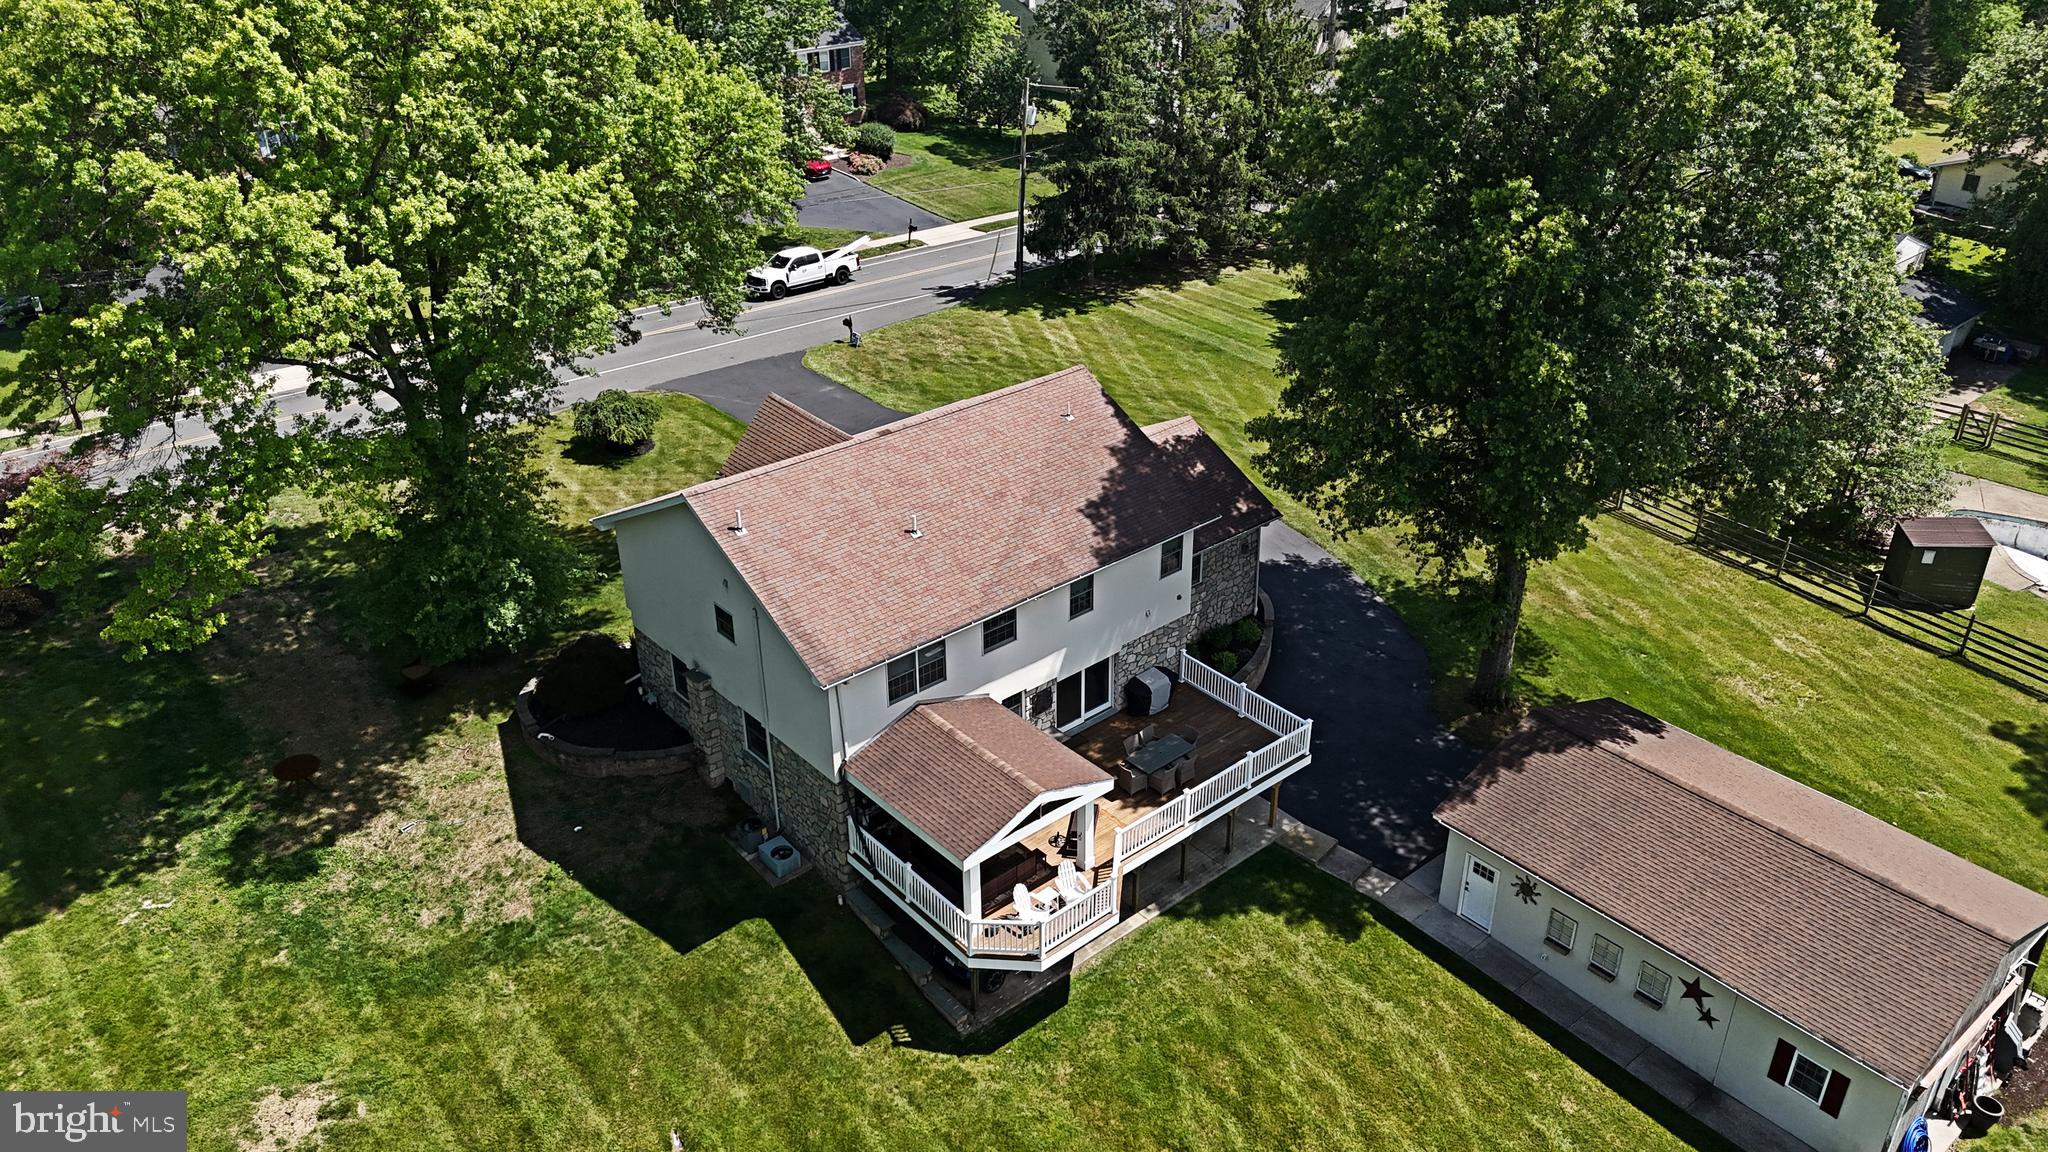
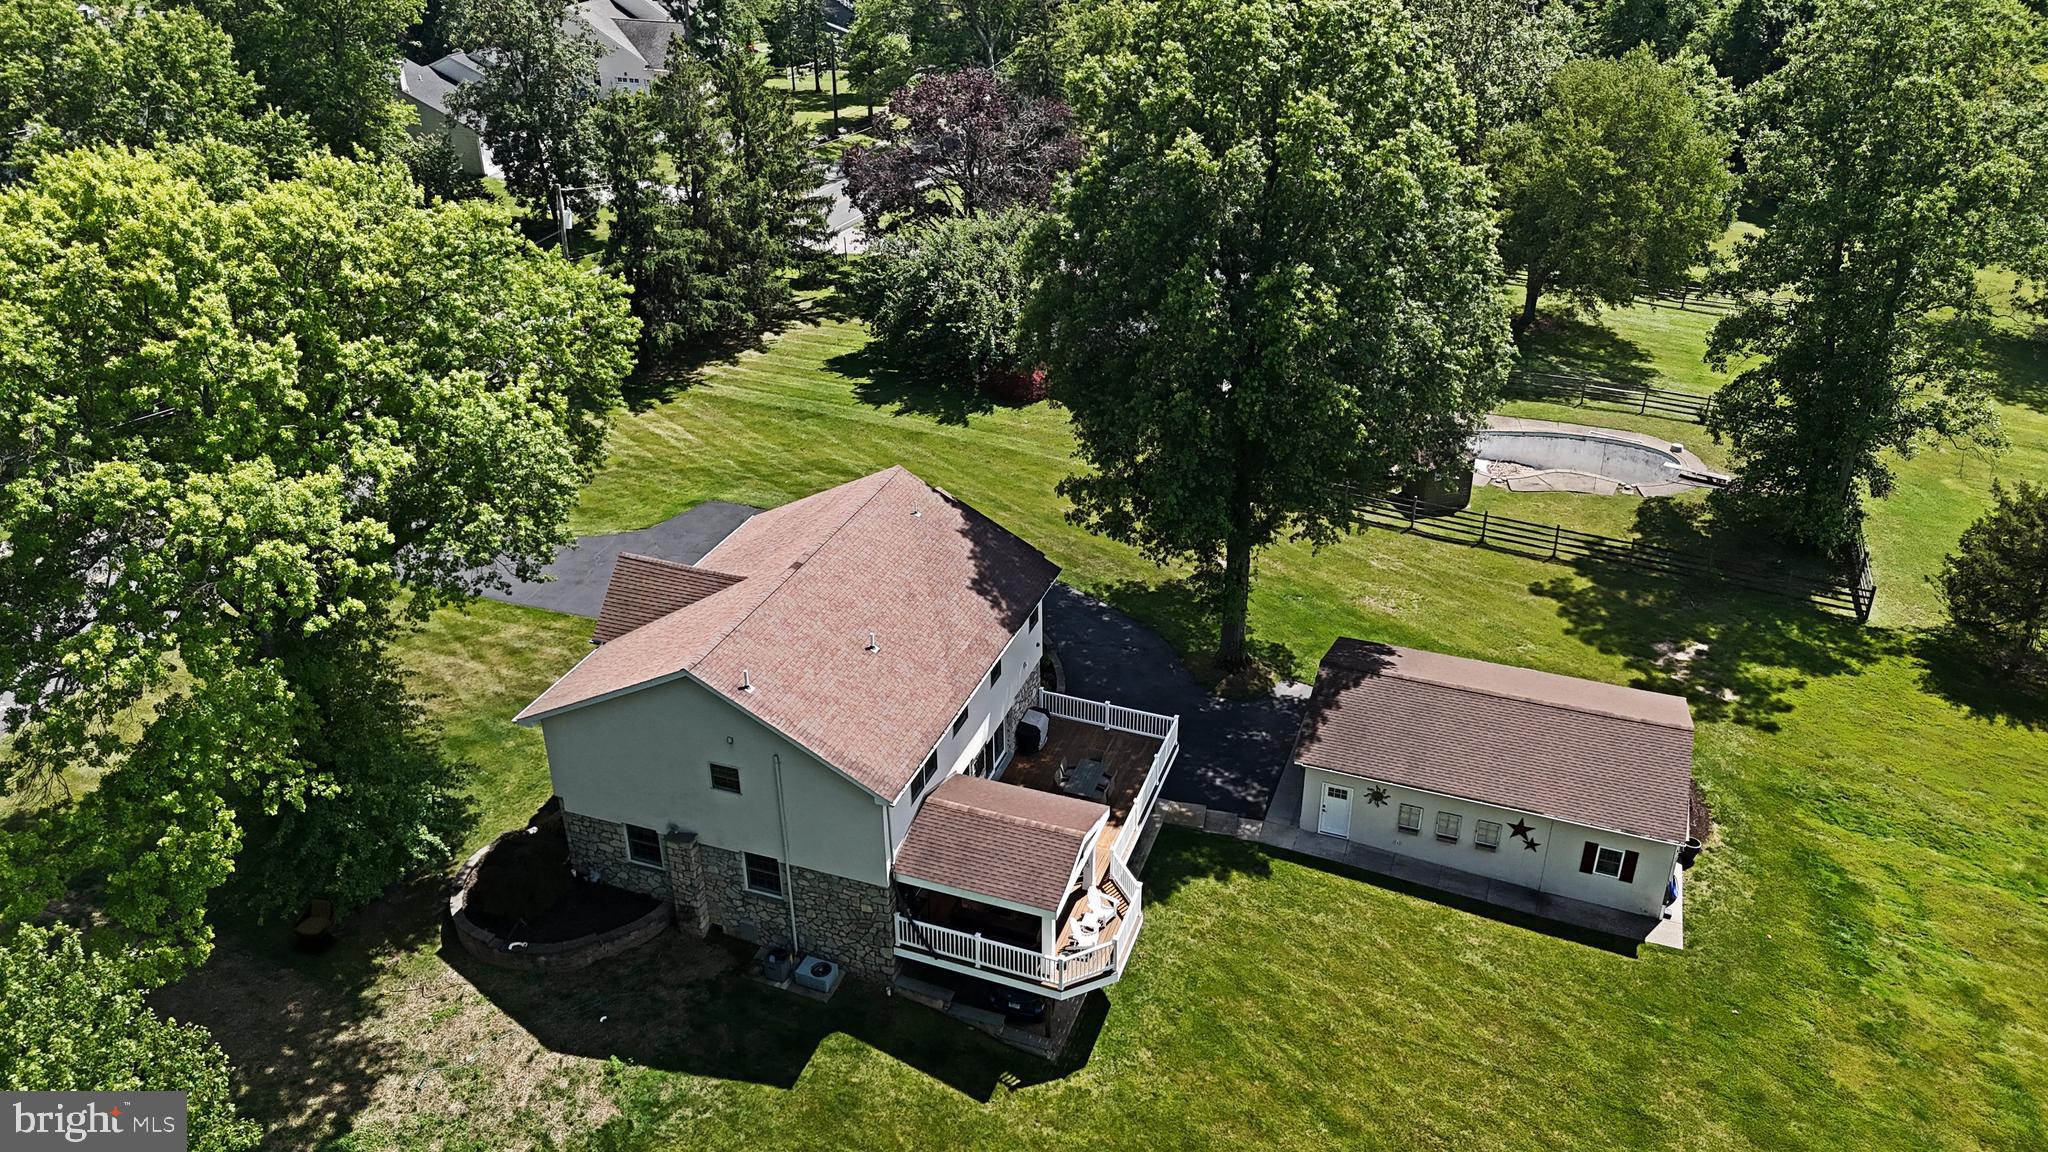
round table: present [272,754,321,800] -> none [233,1049,287,1102]

